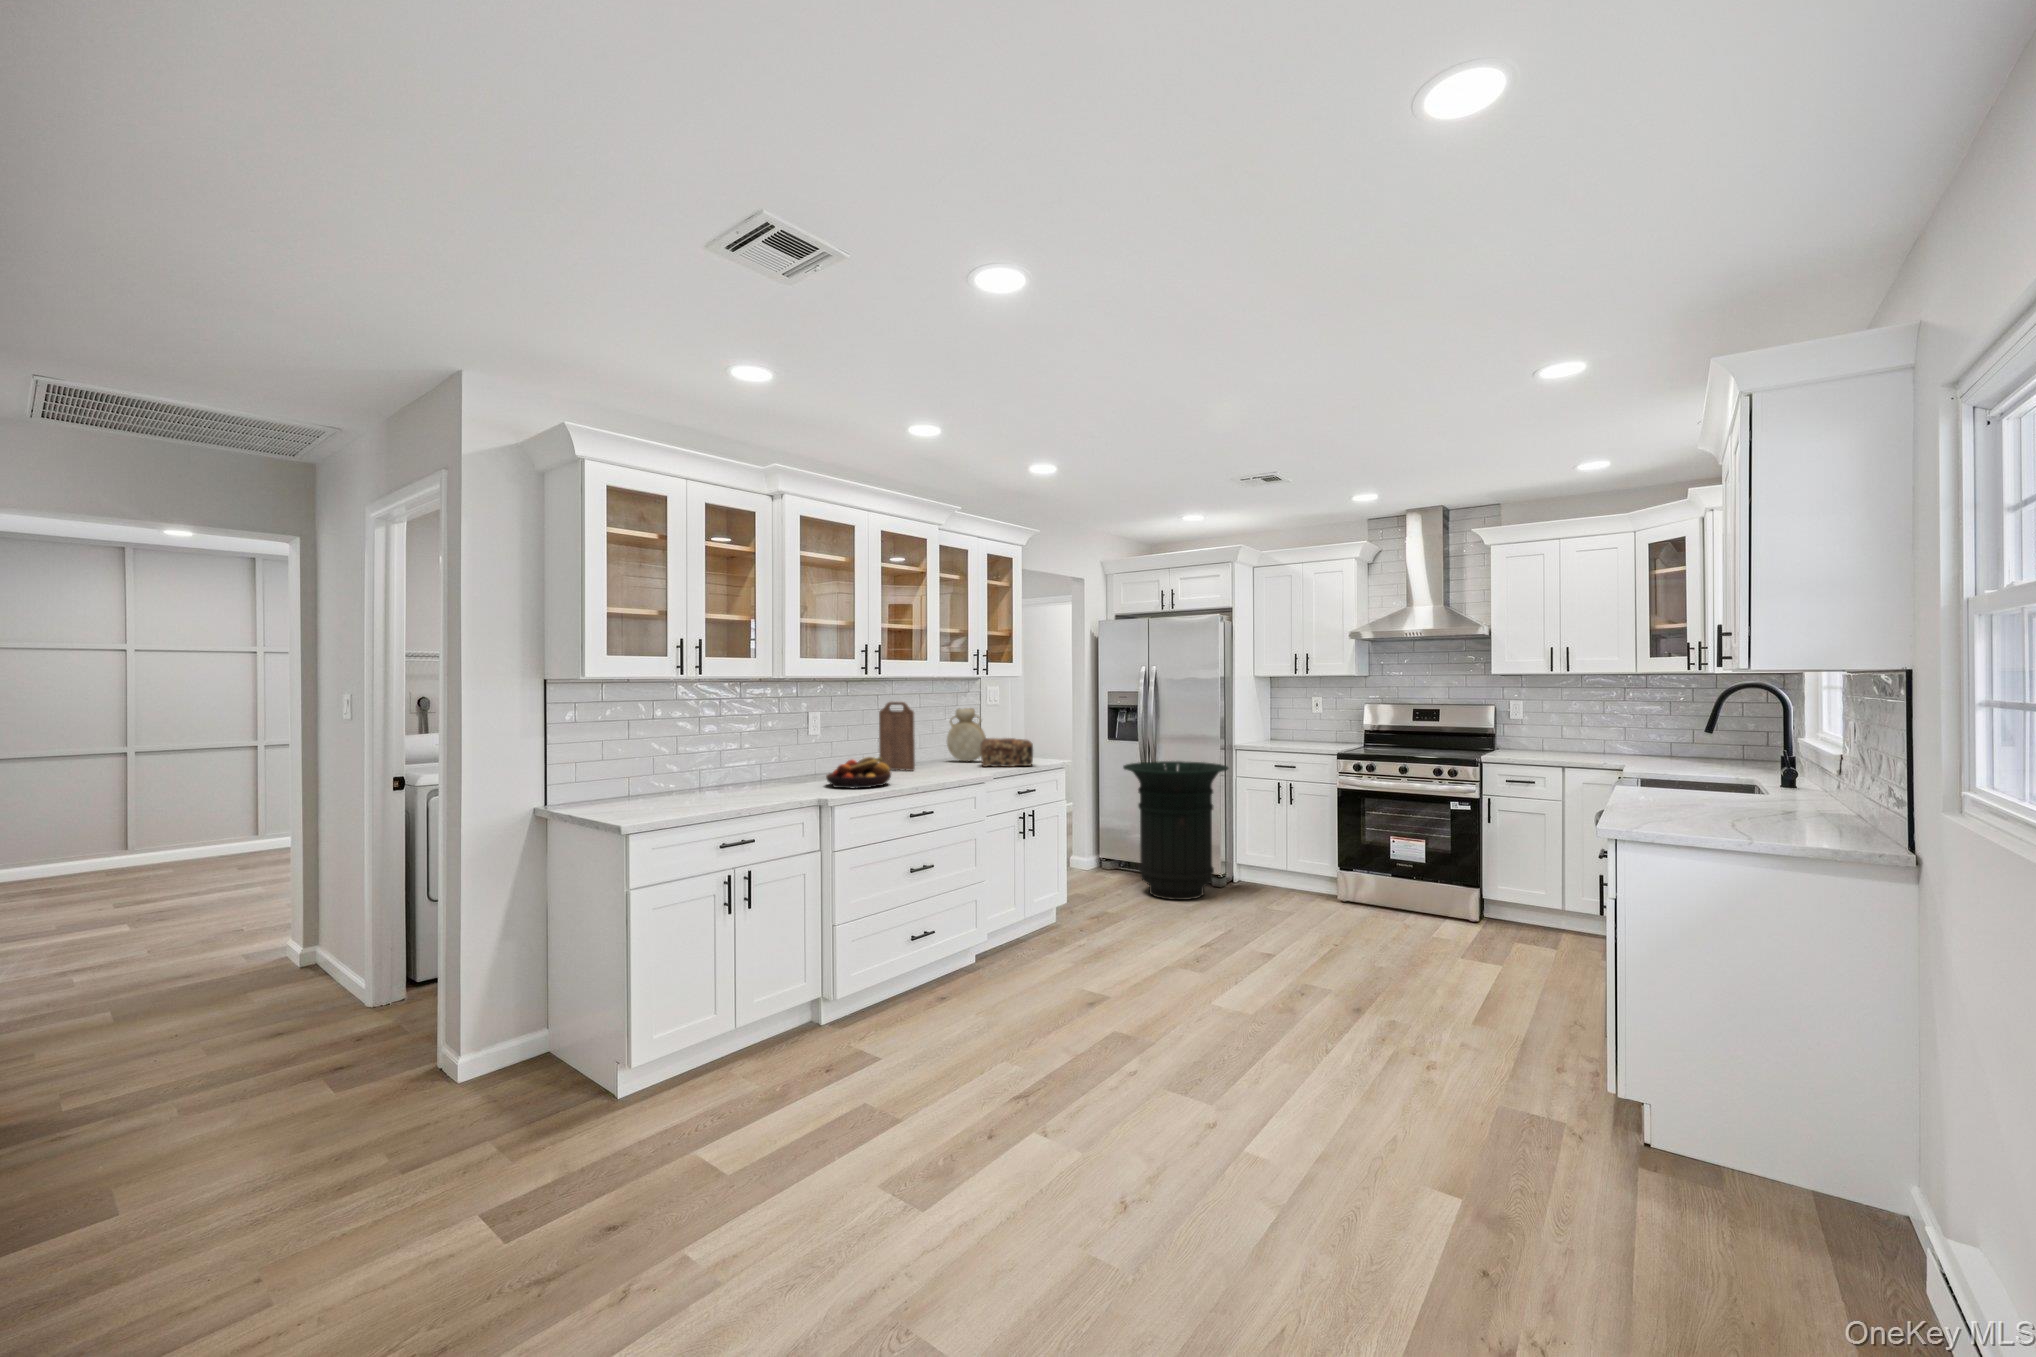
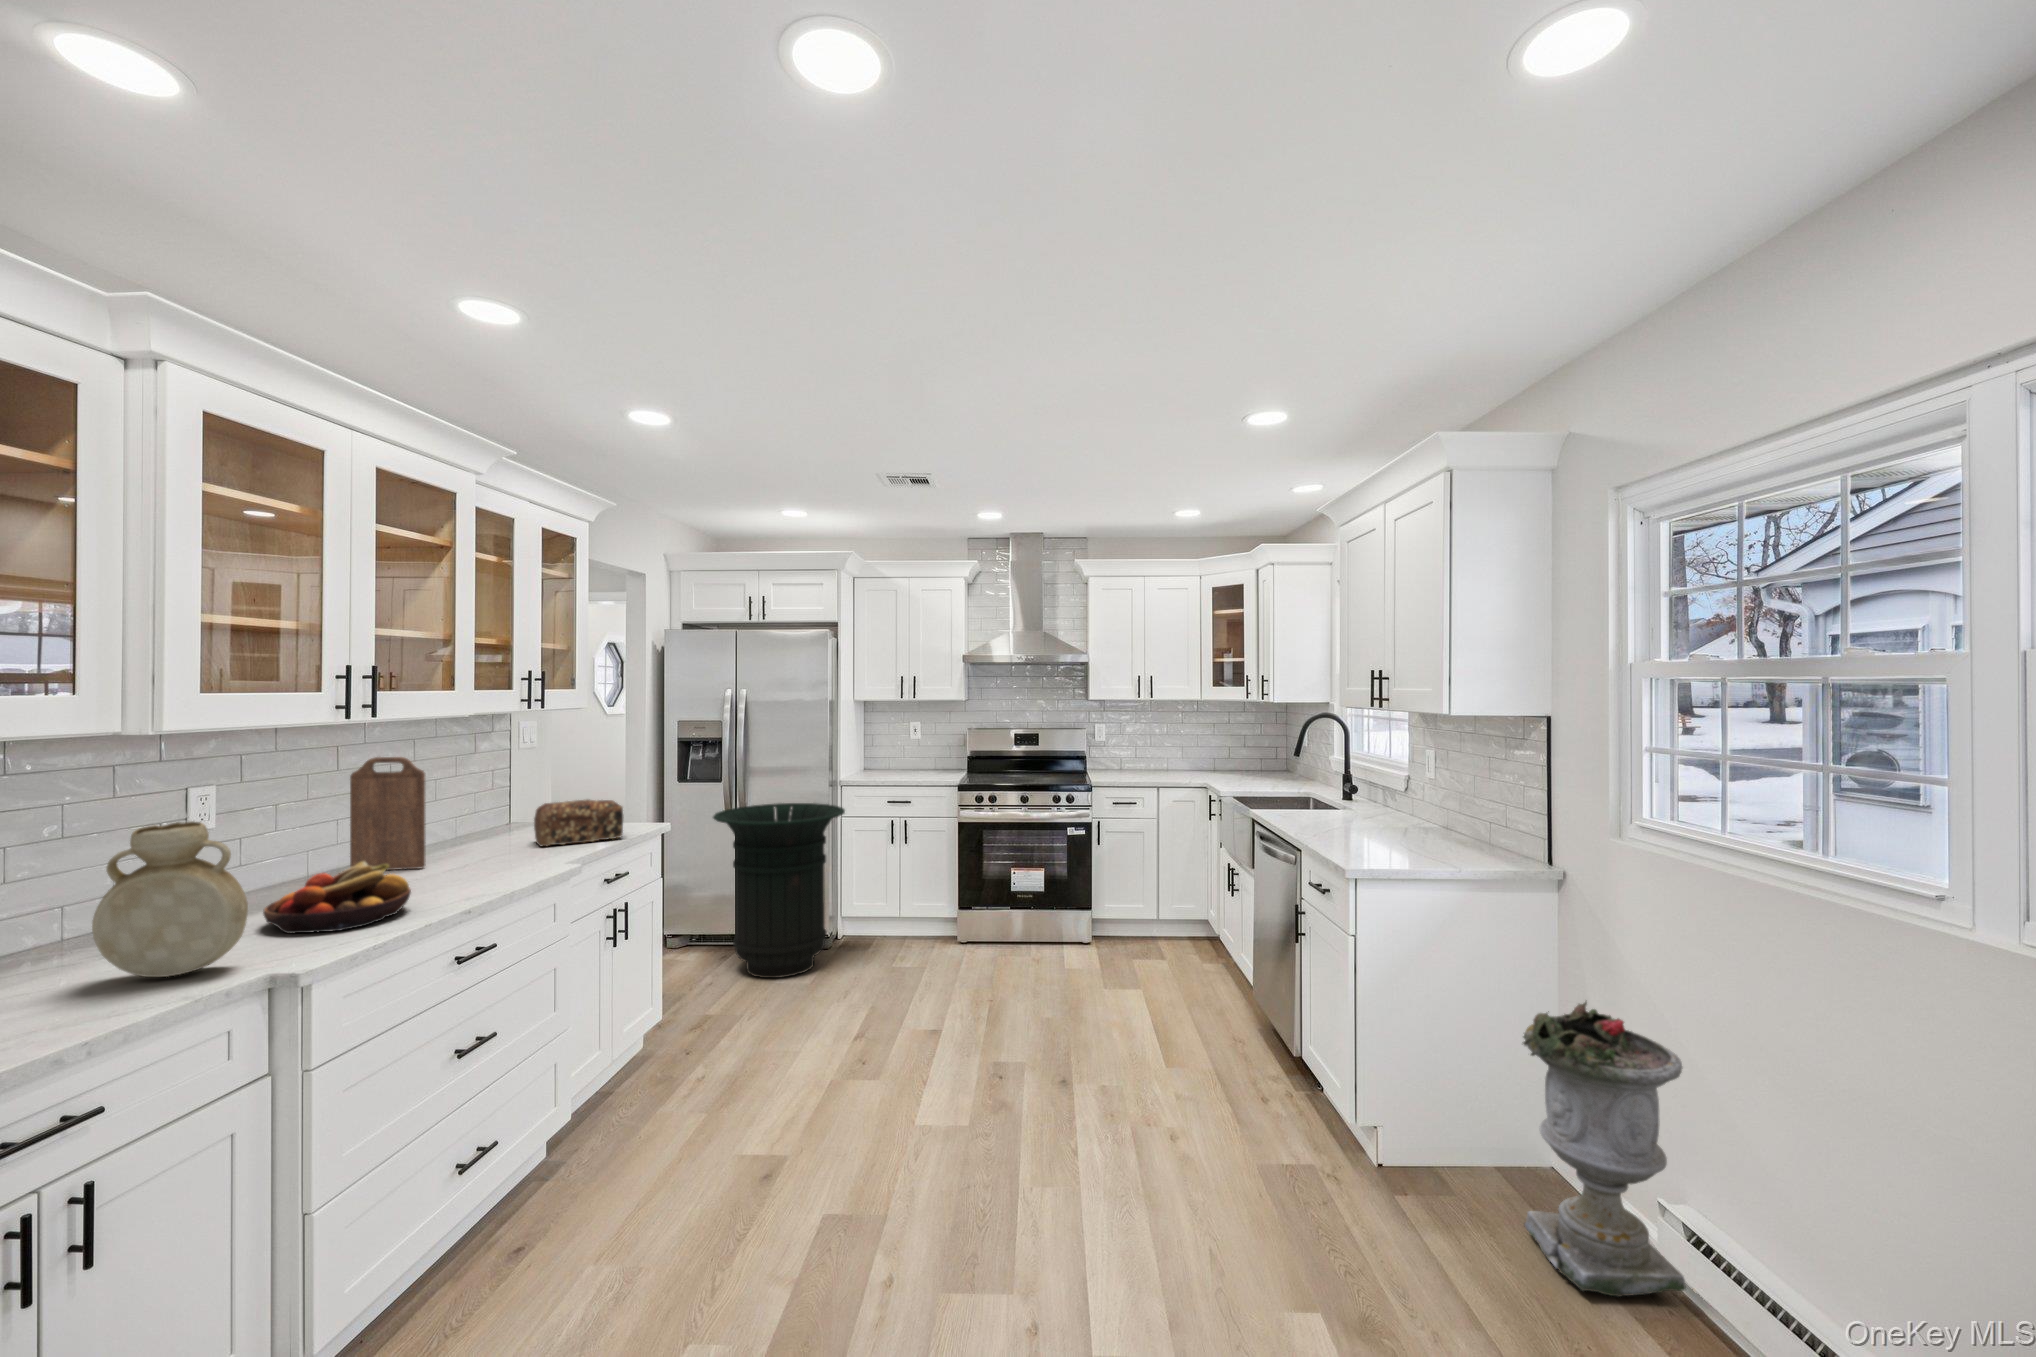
vase: present [947,708,986,761] -> present [92,821,248,977]
planter: none [1714,970,1906,1281] -> present [1523,1002,1686,1297]

